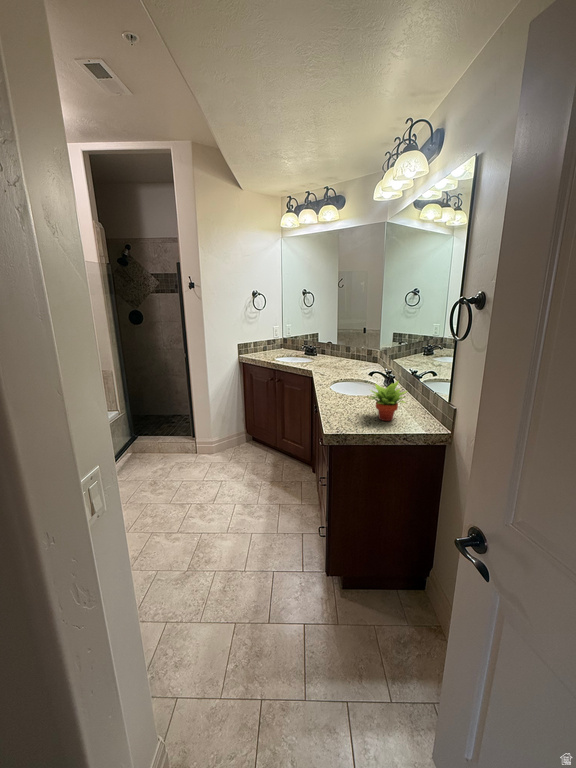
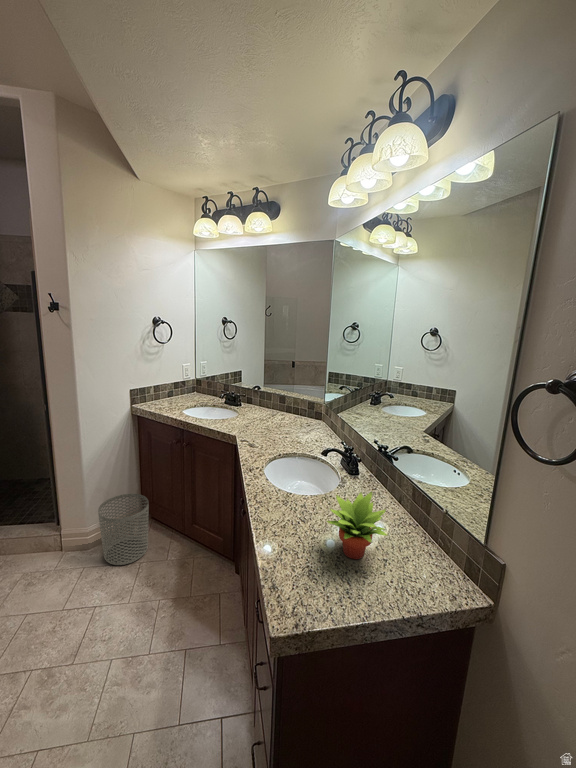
waste bin: none [220,418,251,463] -> present [98,494,149,565]

